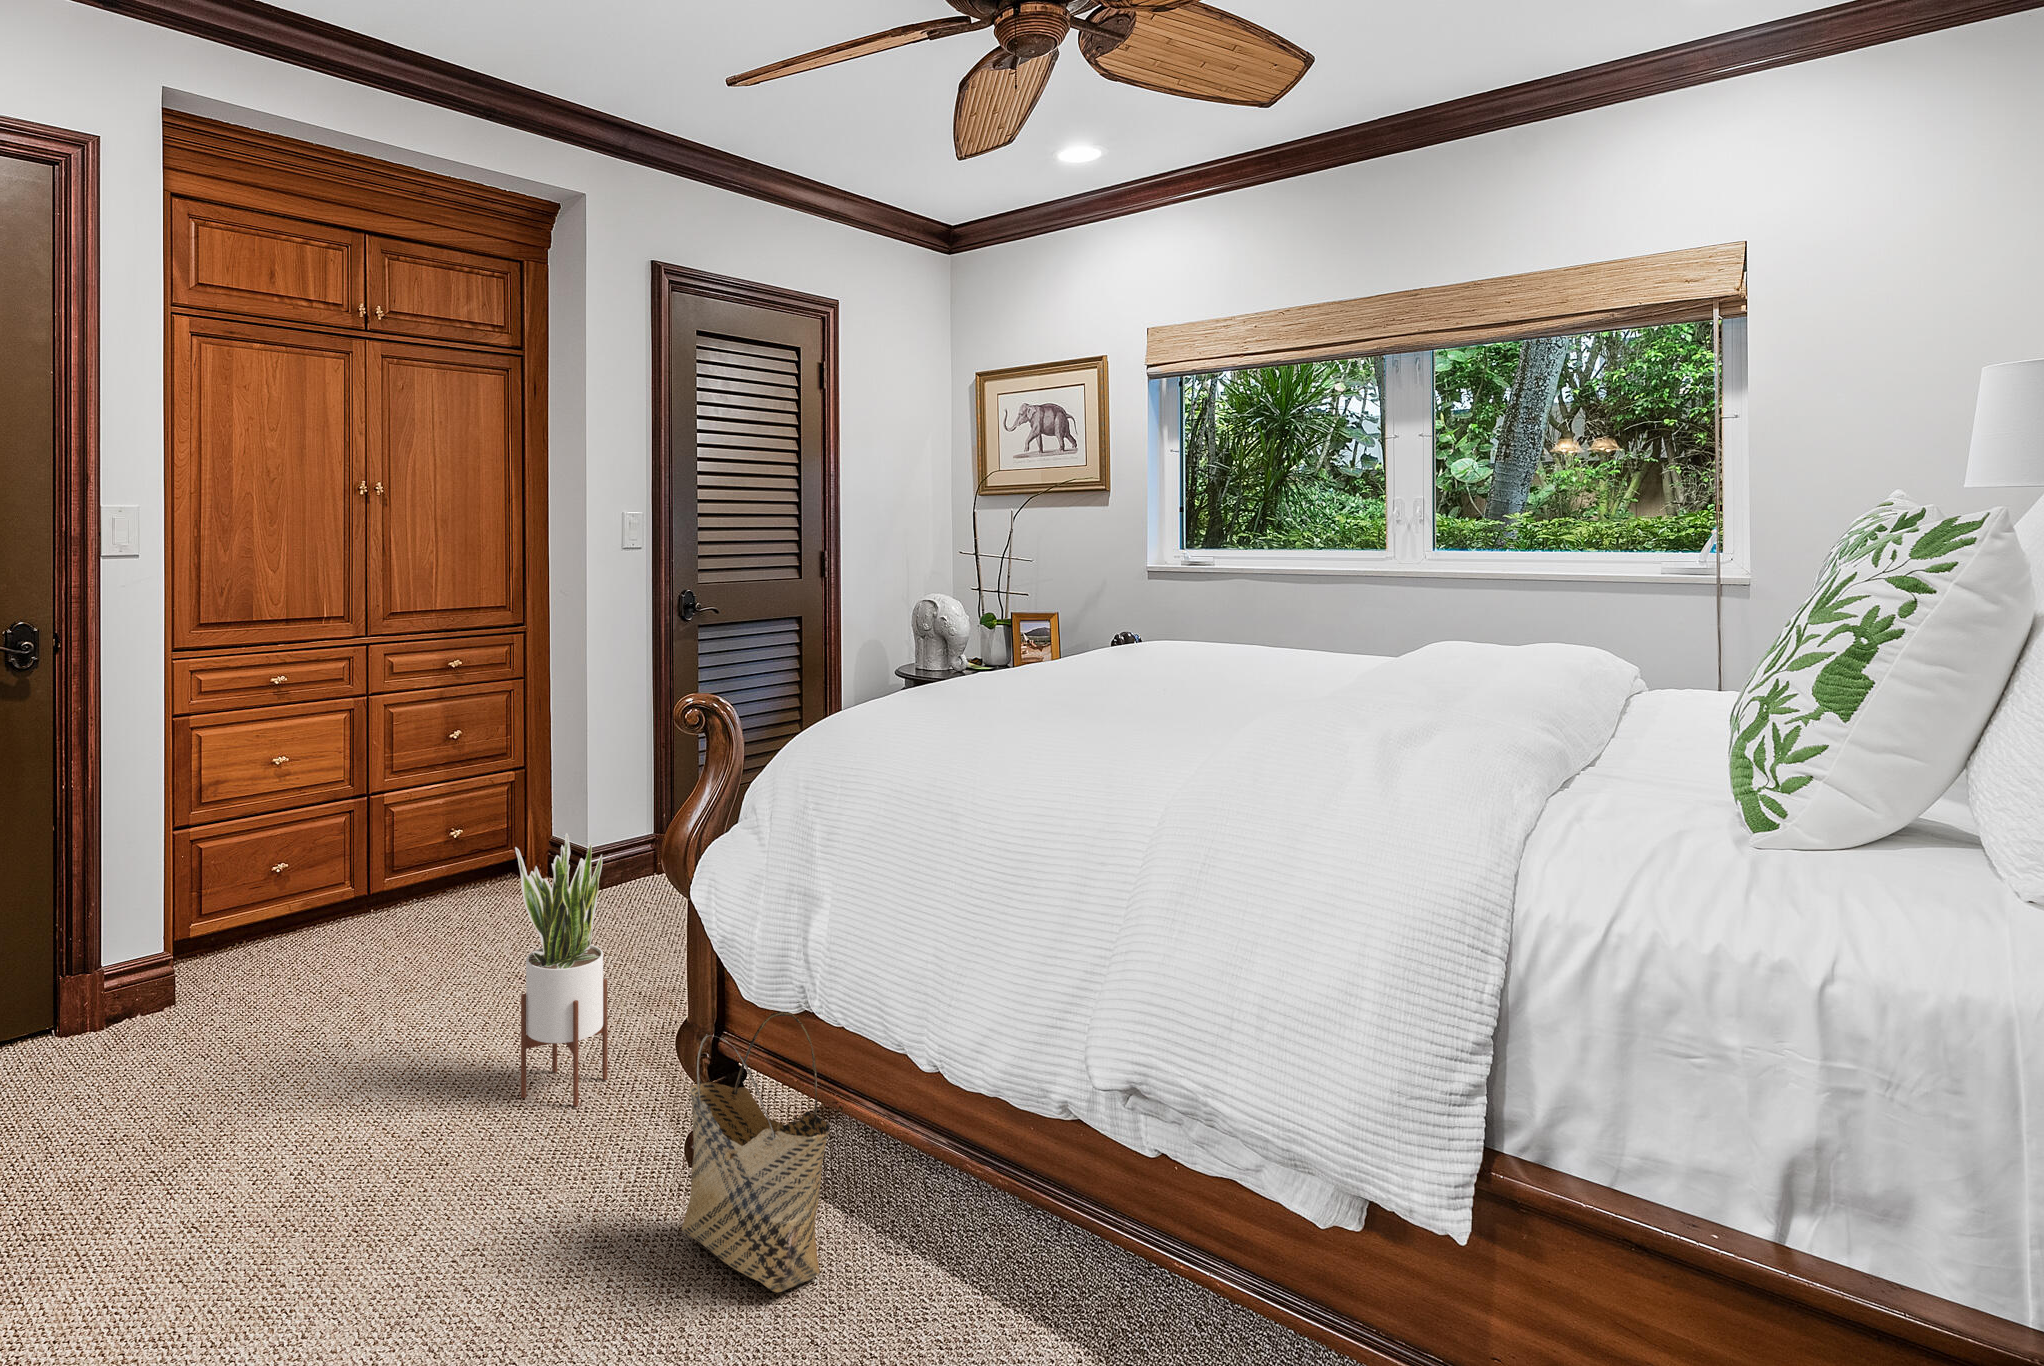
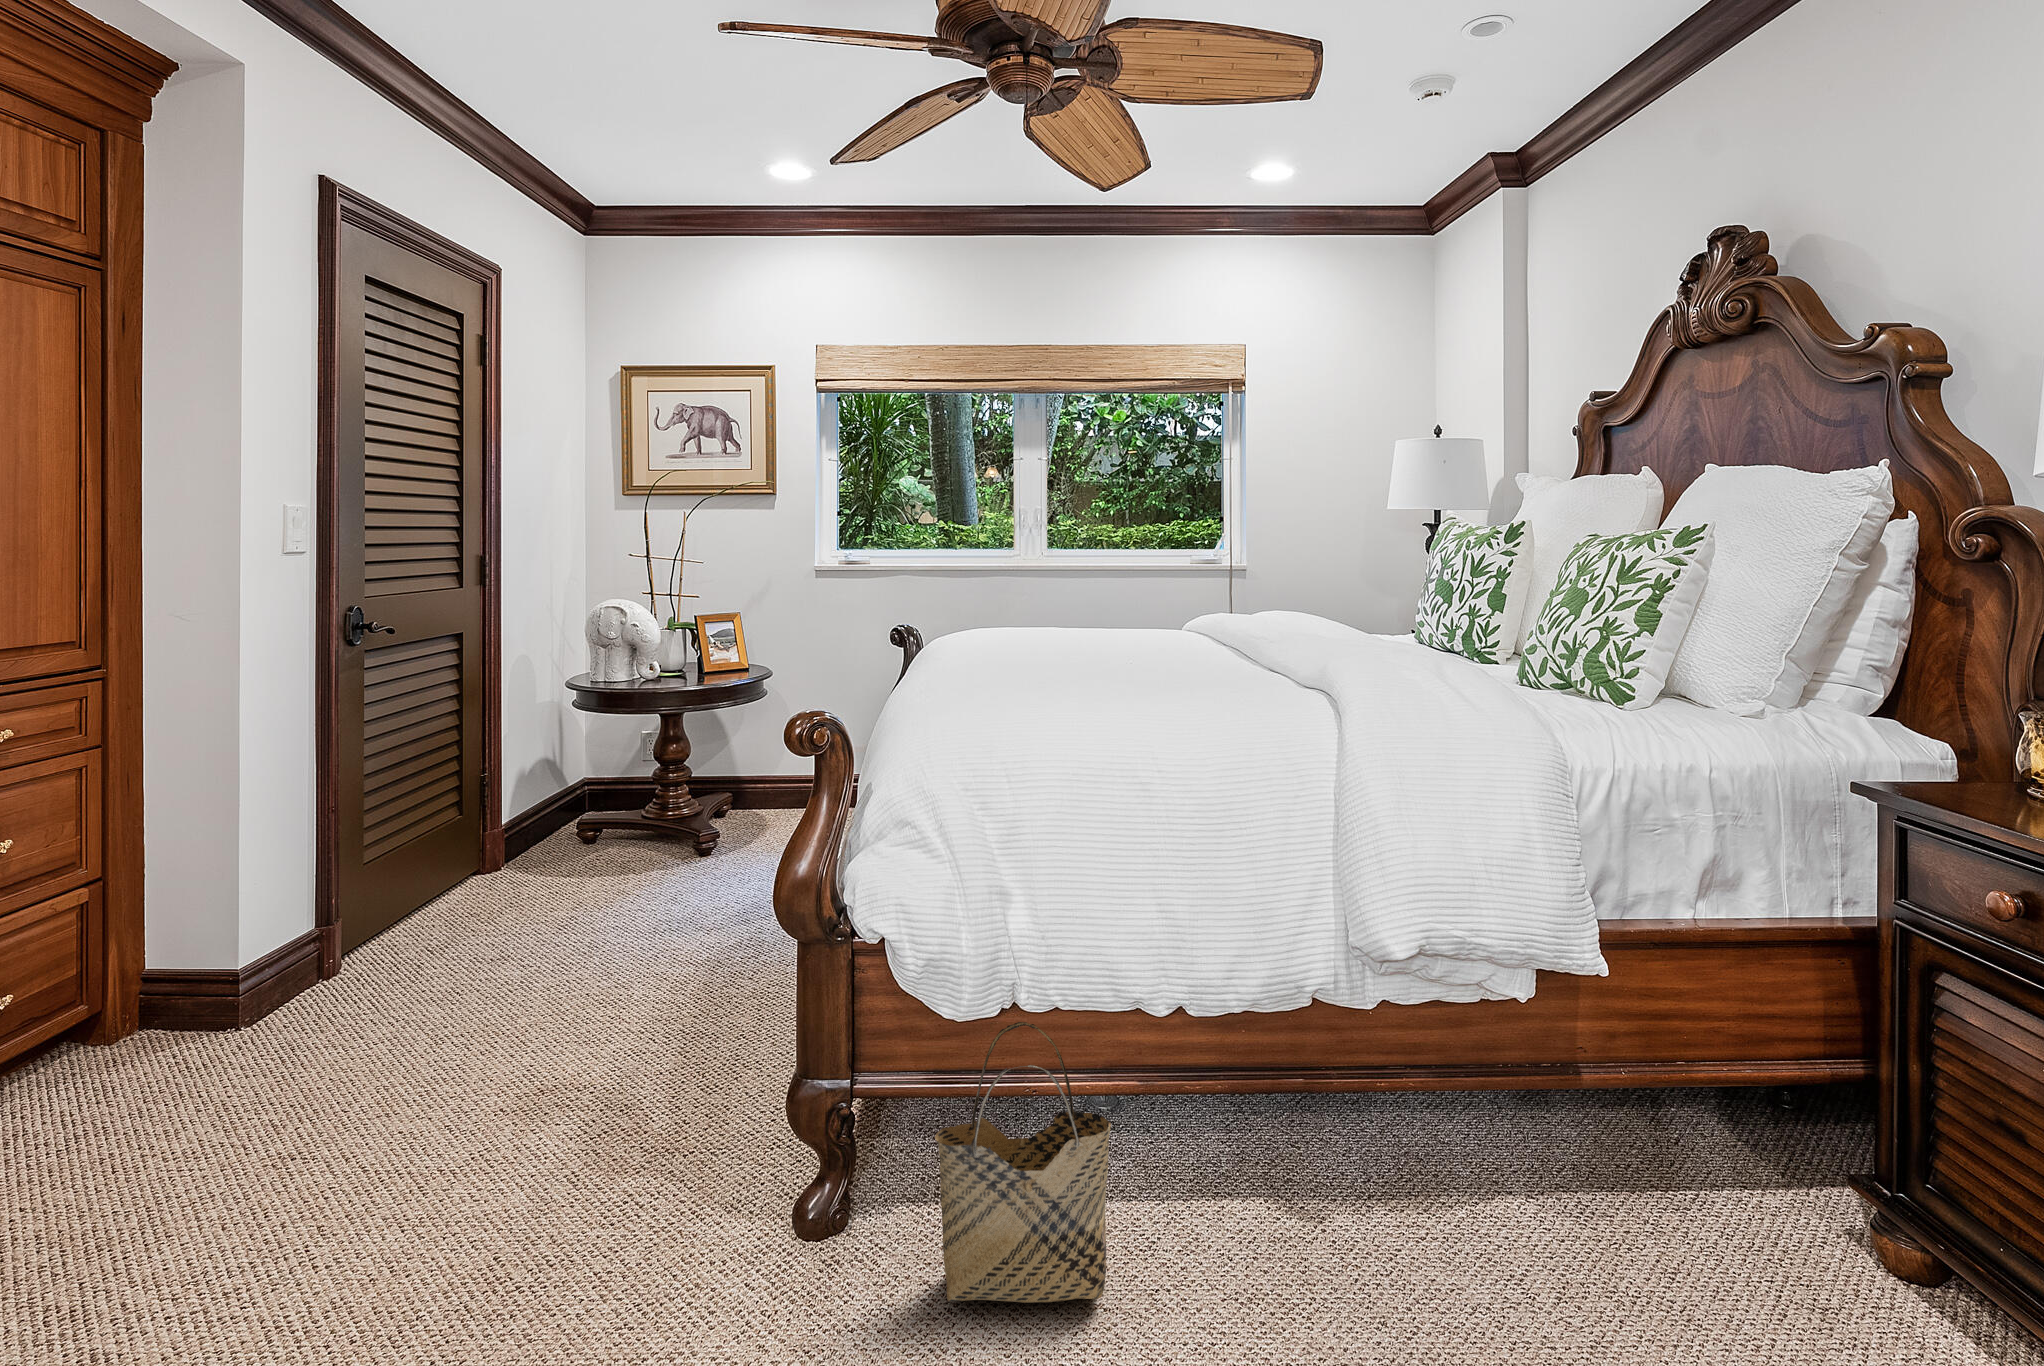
potted plant: present [515,833,608,1106] -> none [533,916,637,1281]

